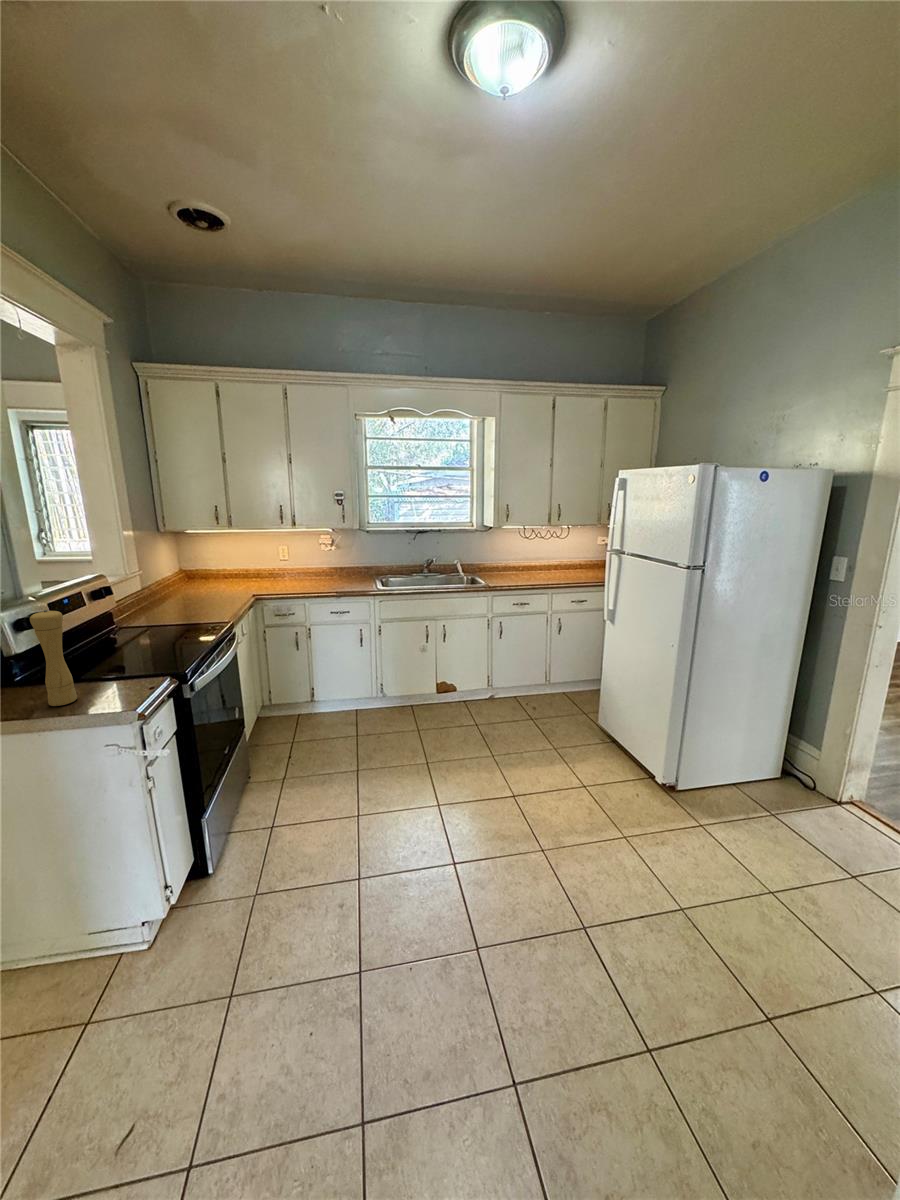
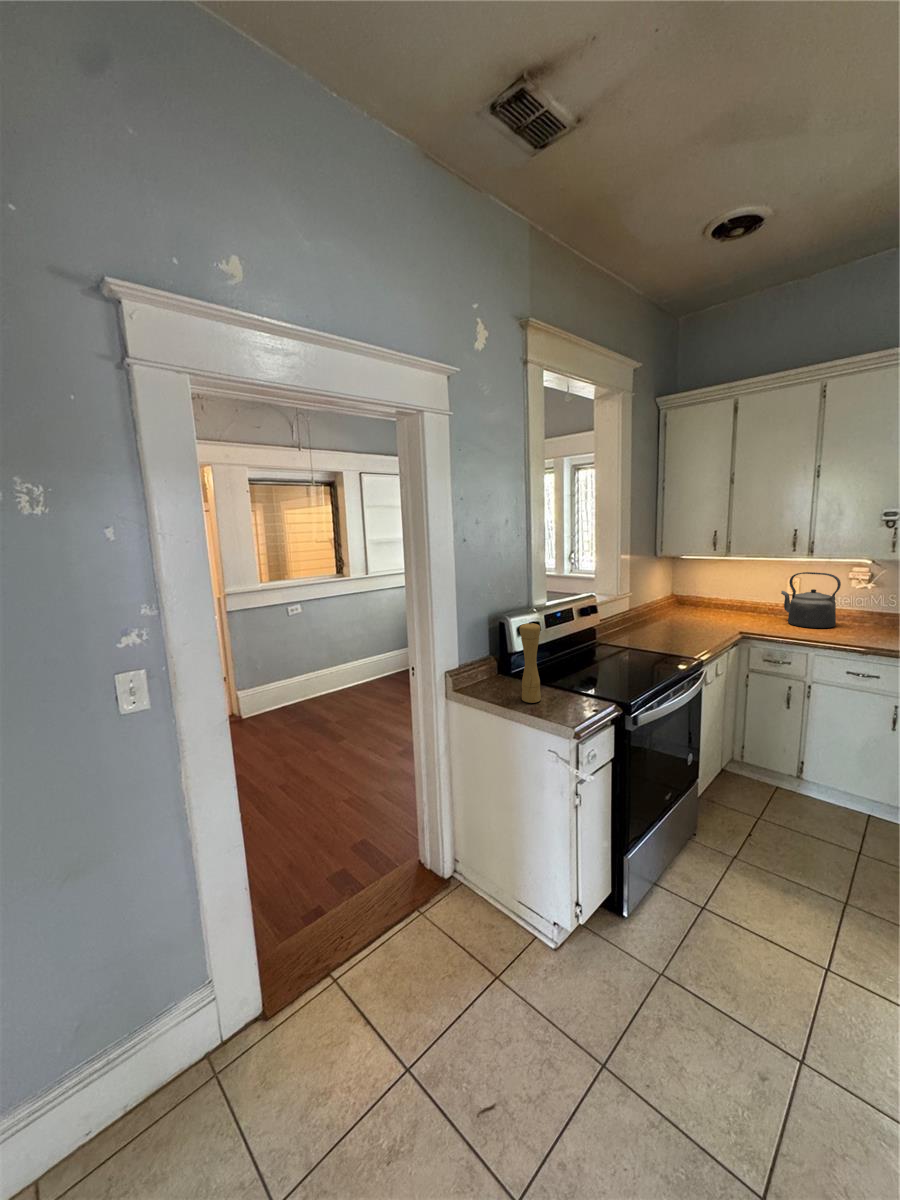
kettle: none [277,540,317,584] -> present [781,572,841,628]

